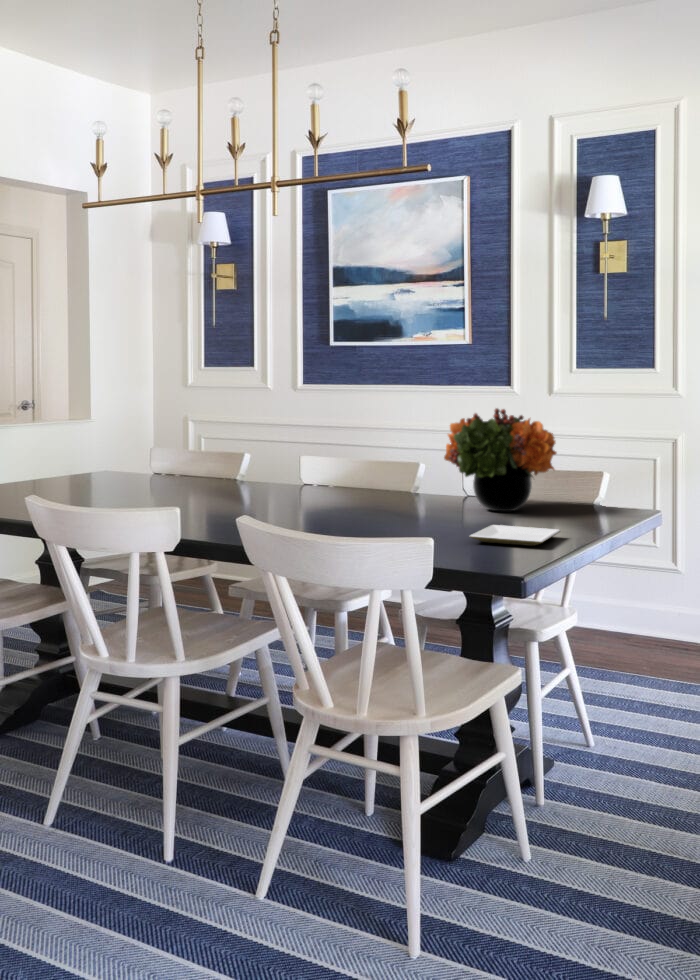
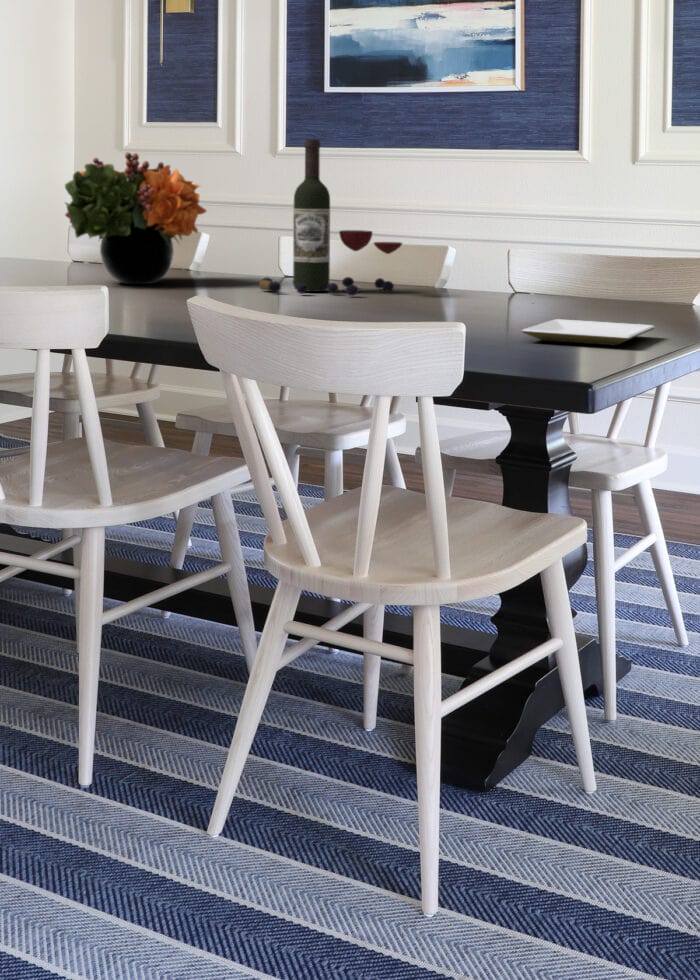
wine bottle: none [288,395,389,501] -> present [259,139,402,296]
flower arrangement: present [444,408,556,511] -> present [65,153,206,284]

